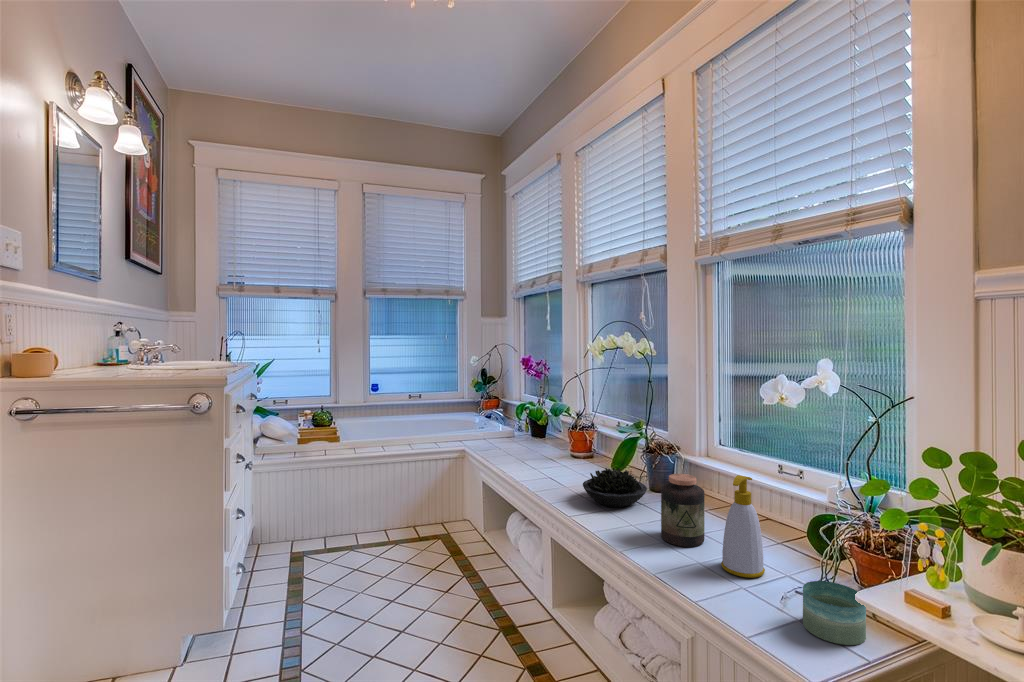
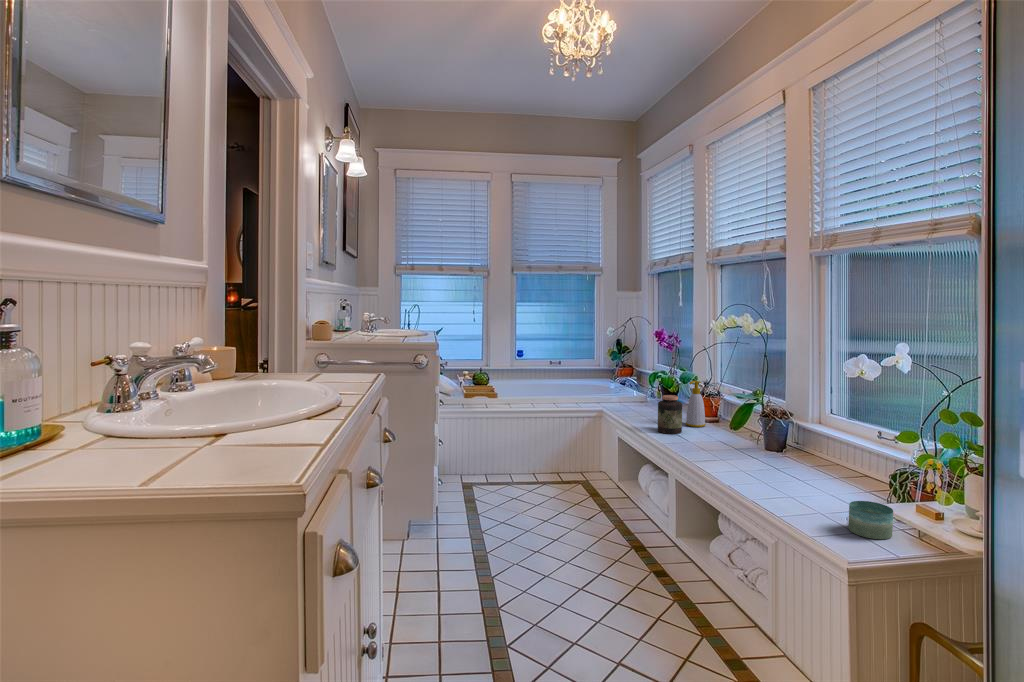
succulent plant: present [583,468,647,507] -> none [702,425,757,457]
jar: present [661,474,705,547] -> present [658,395,682,434]
soap bottle: present [721,475,765,578] -> present [686,381,706,427]

